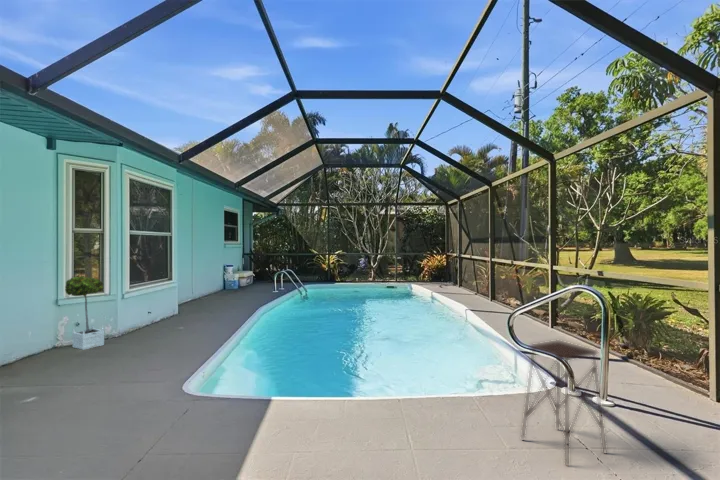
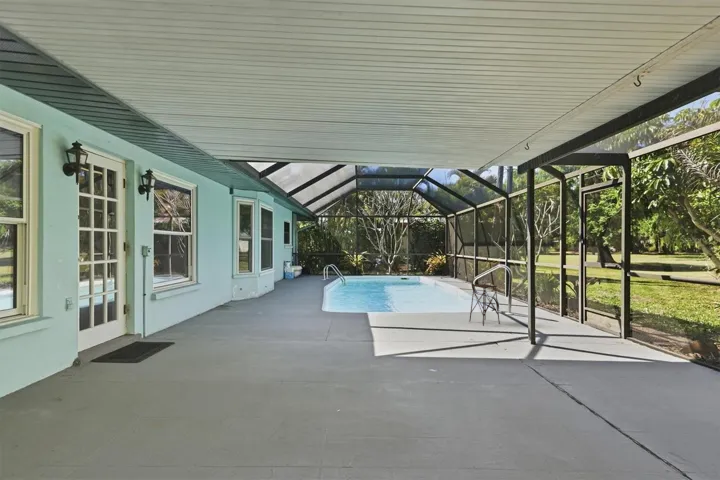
potted tree: present [65,276,104,350] -> none [237,262,256,301]

